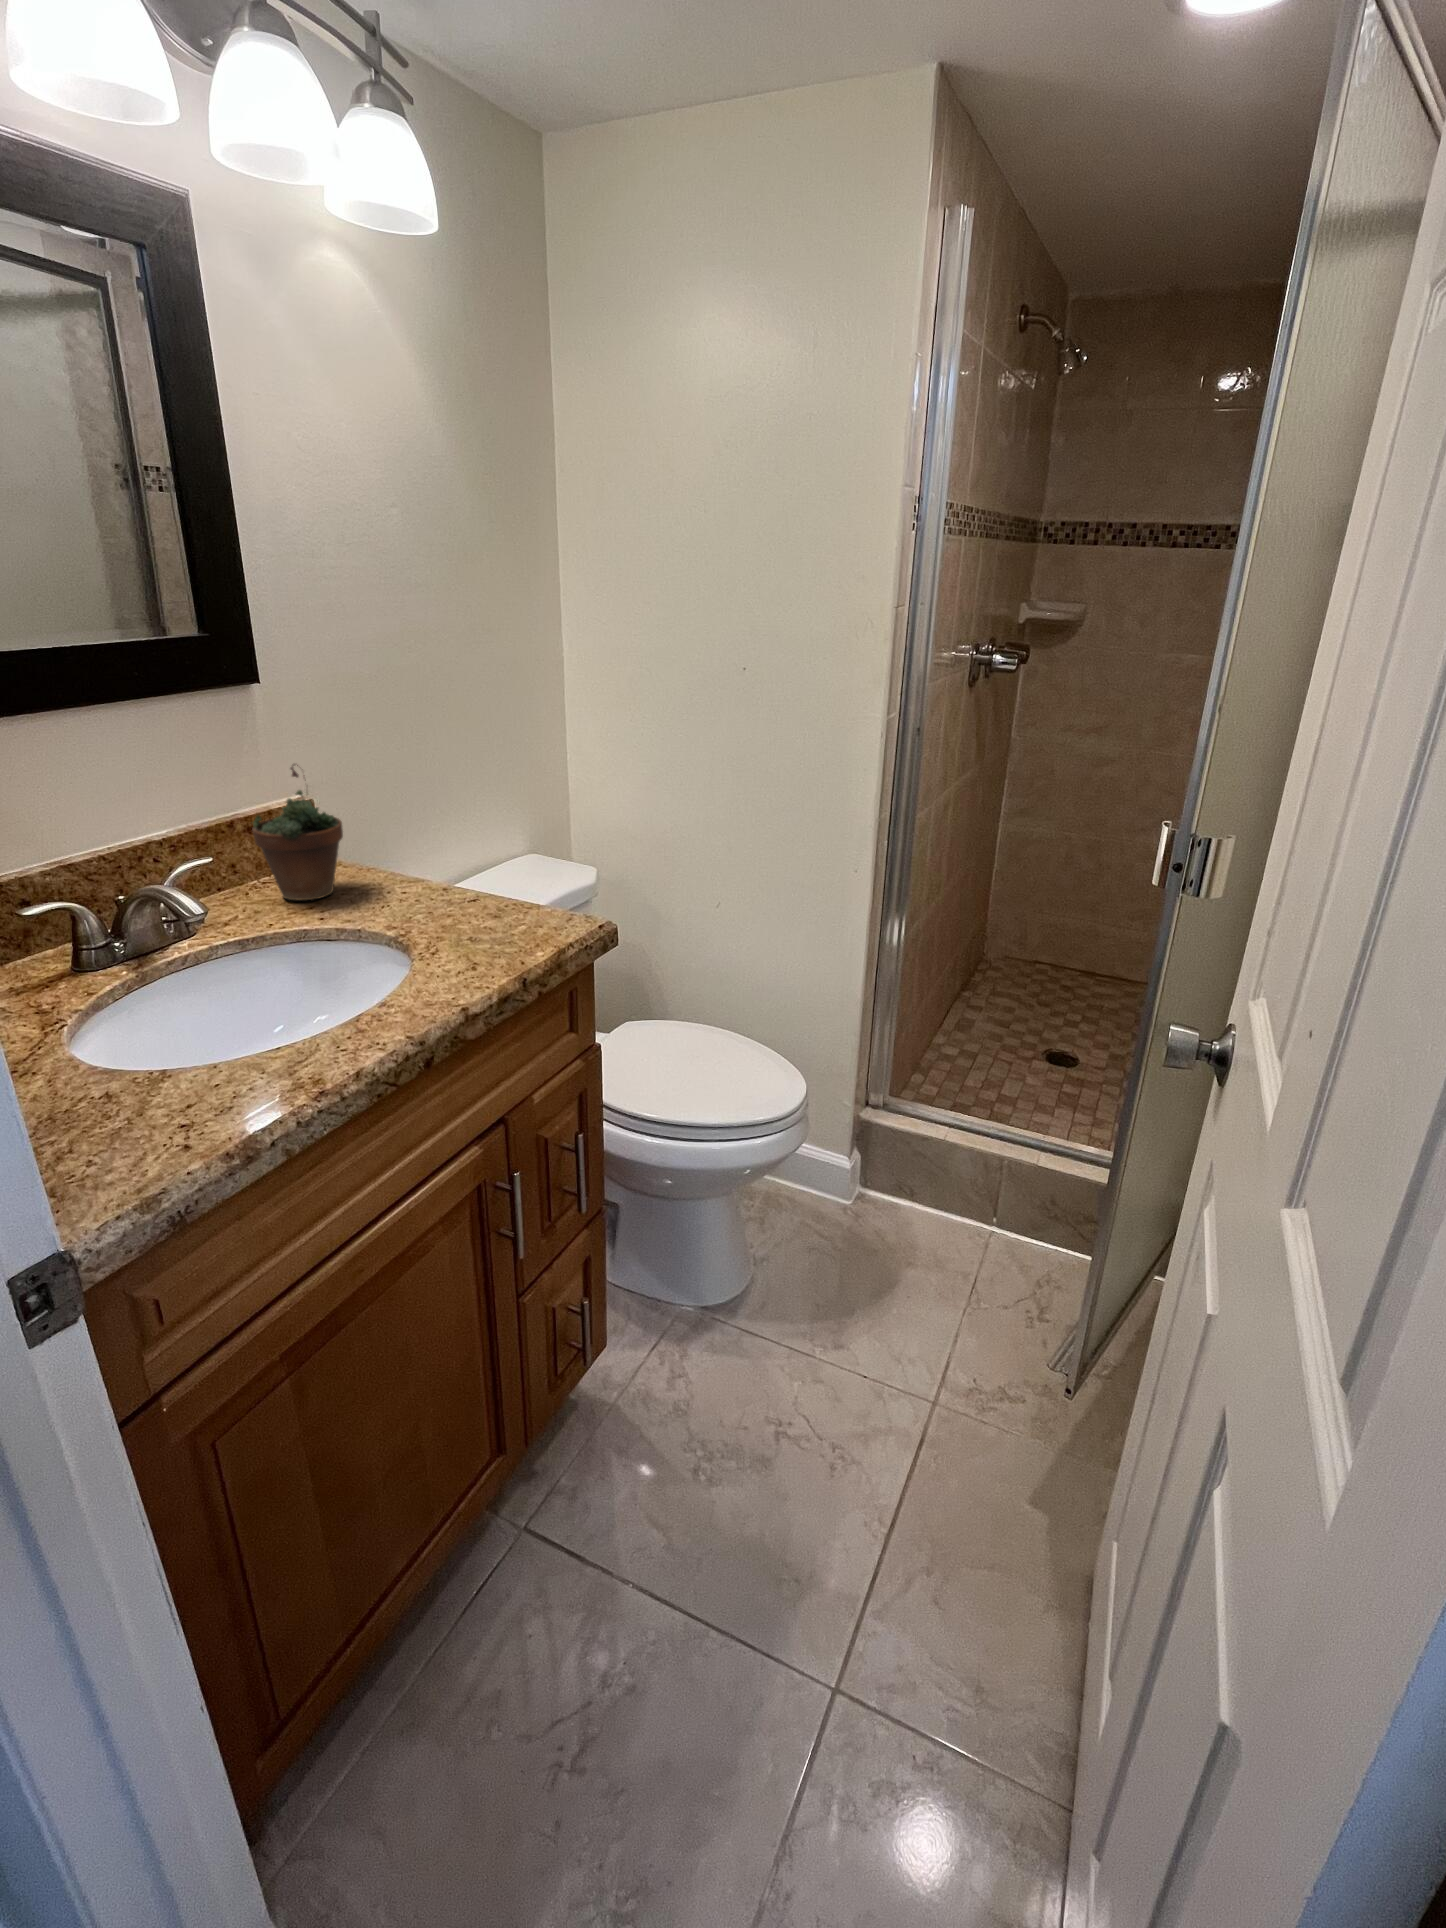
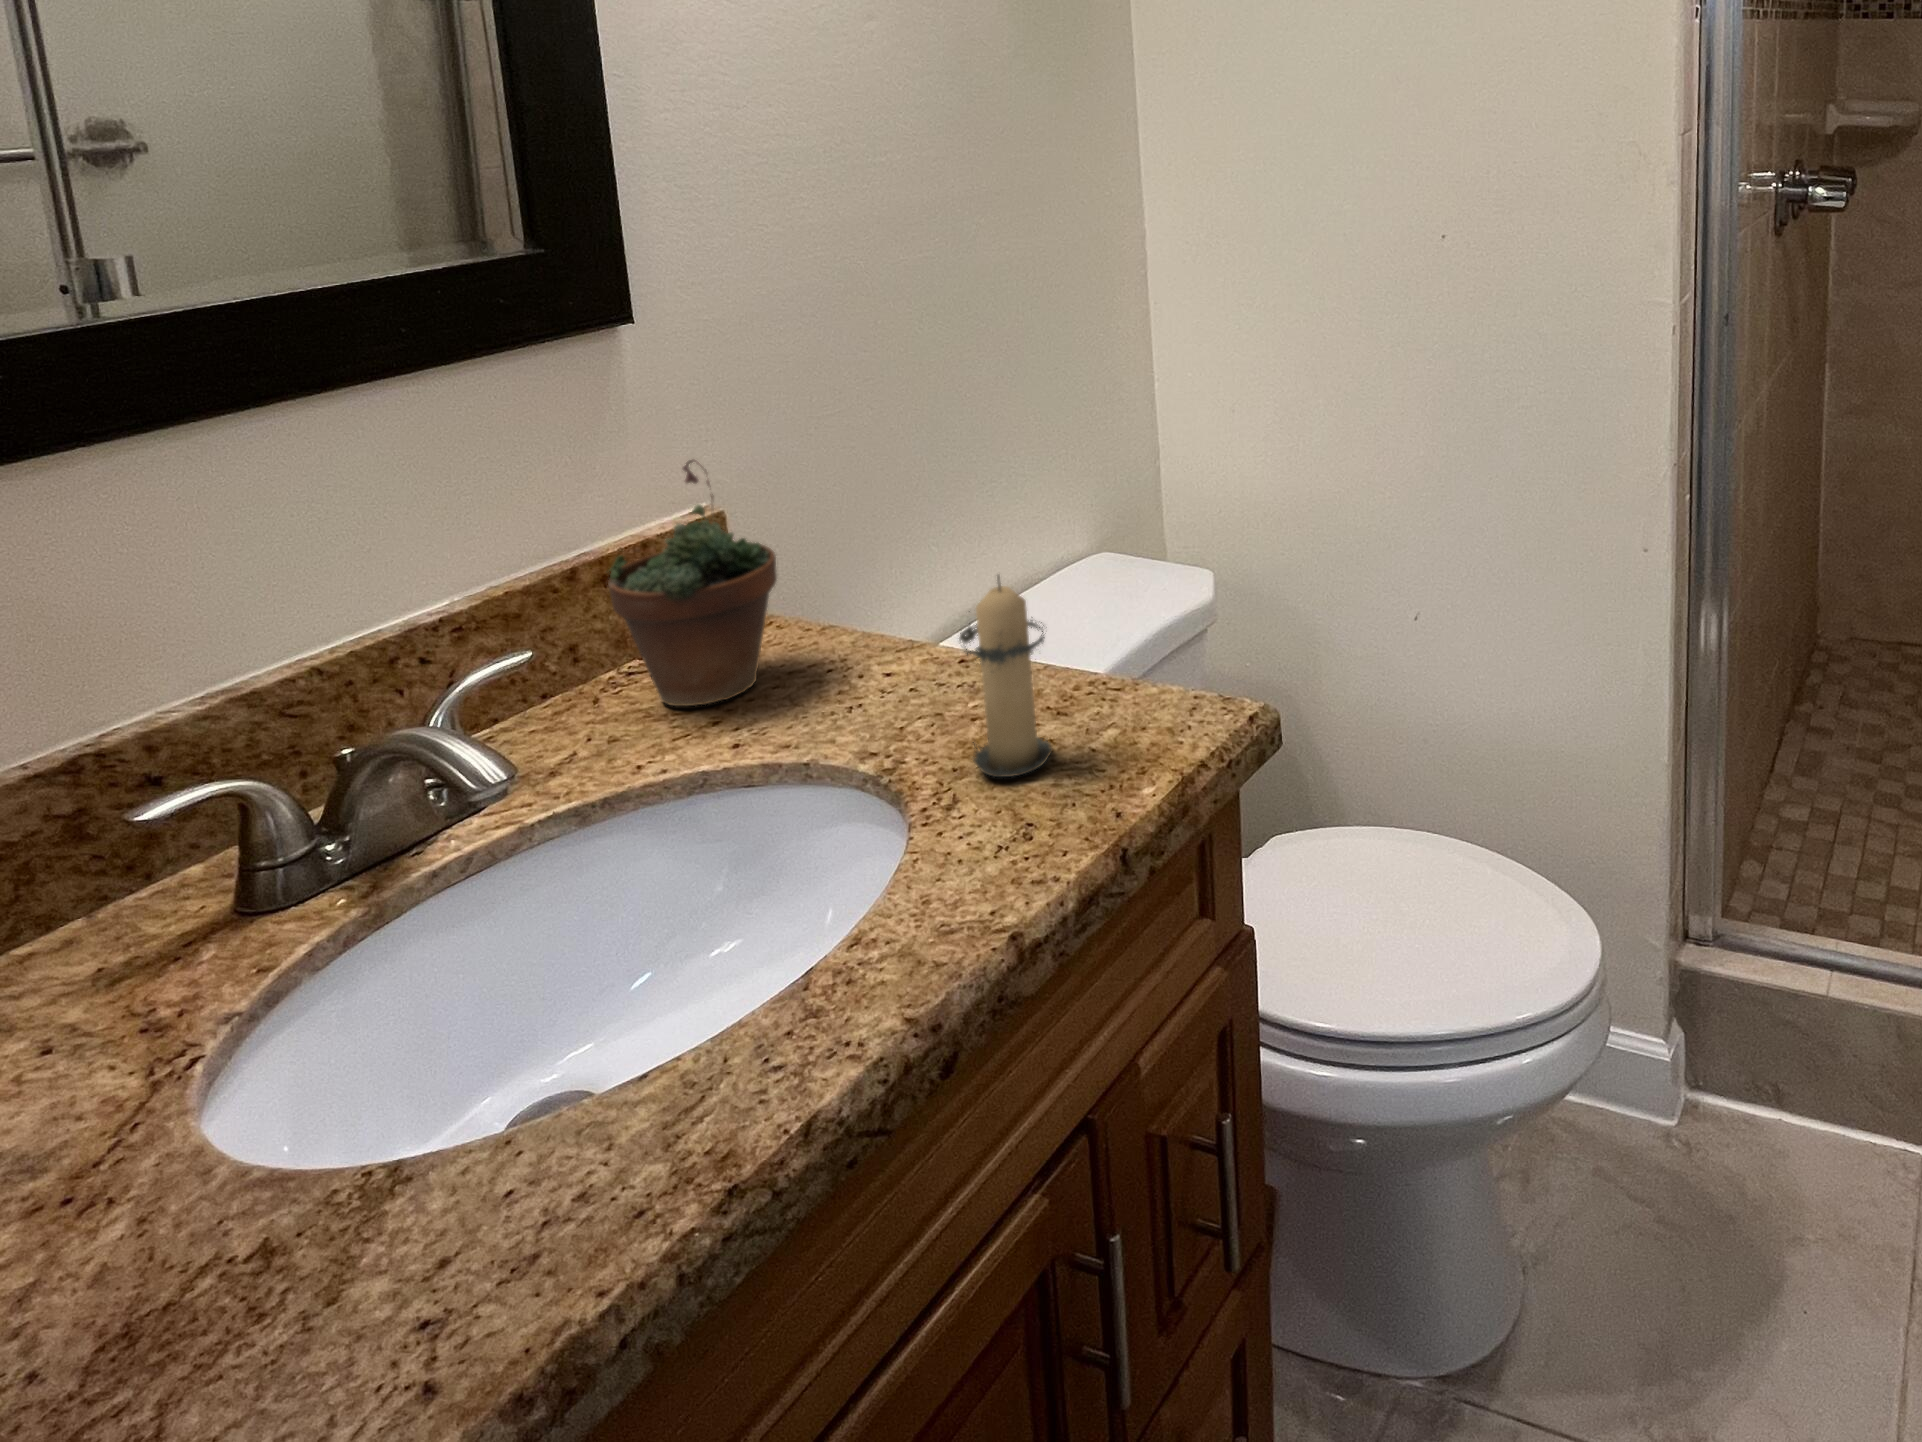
candle: none [436,832,496,945] -> present [960,575,1052,777]

